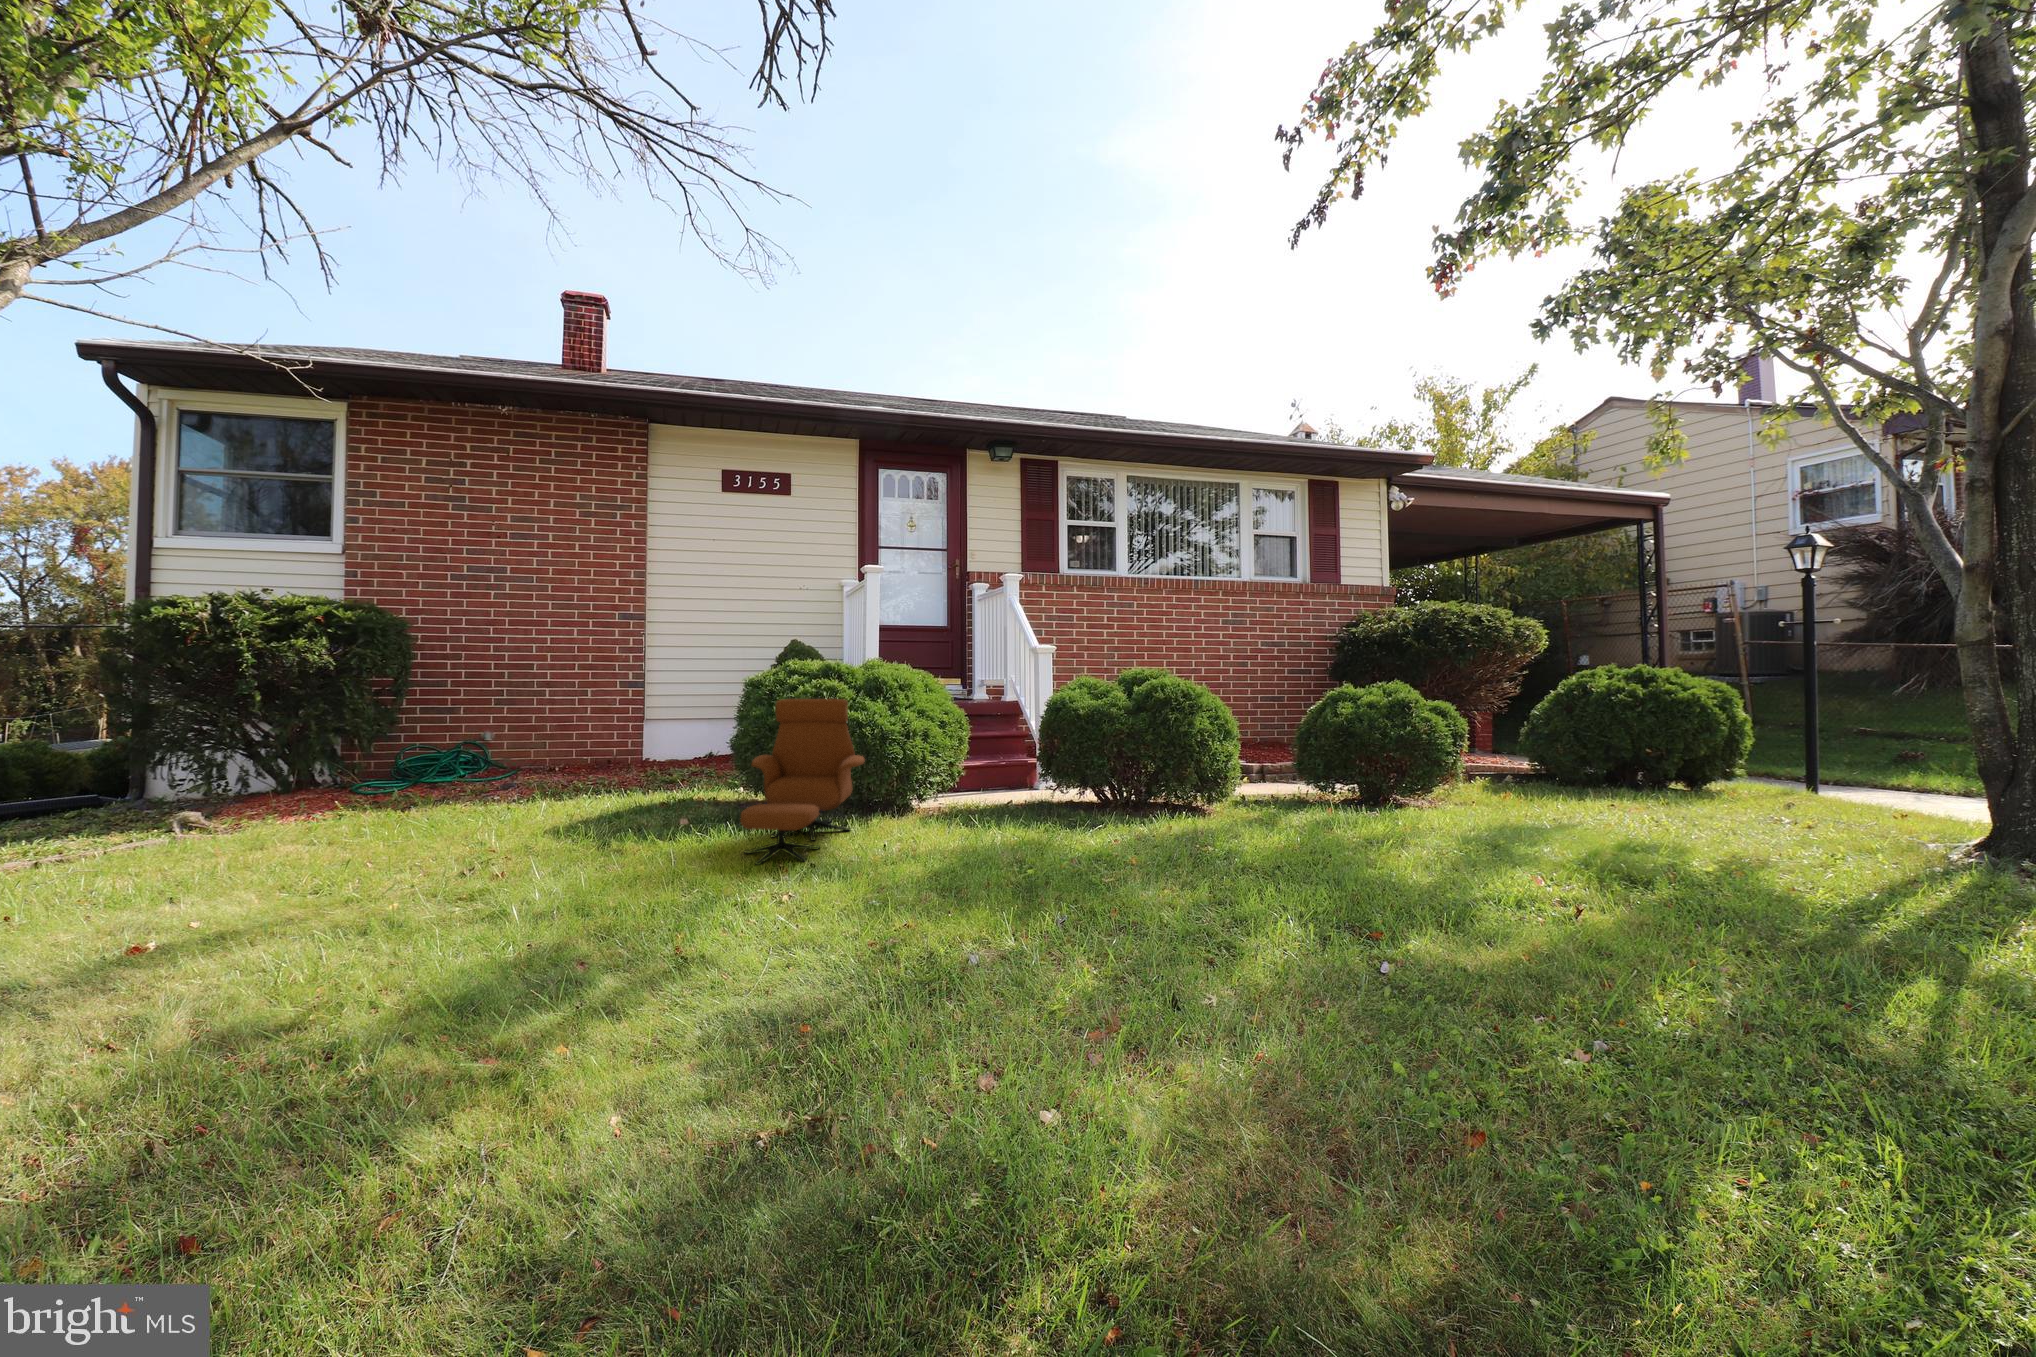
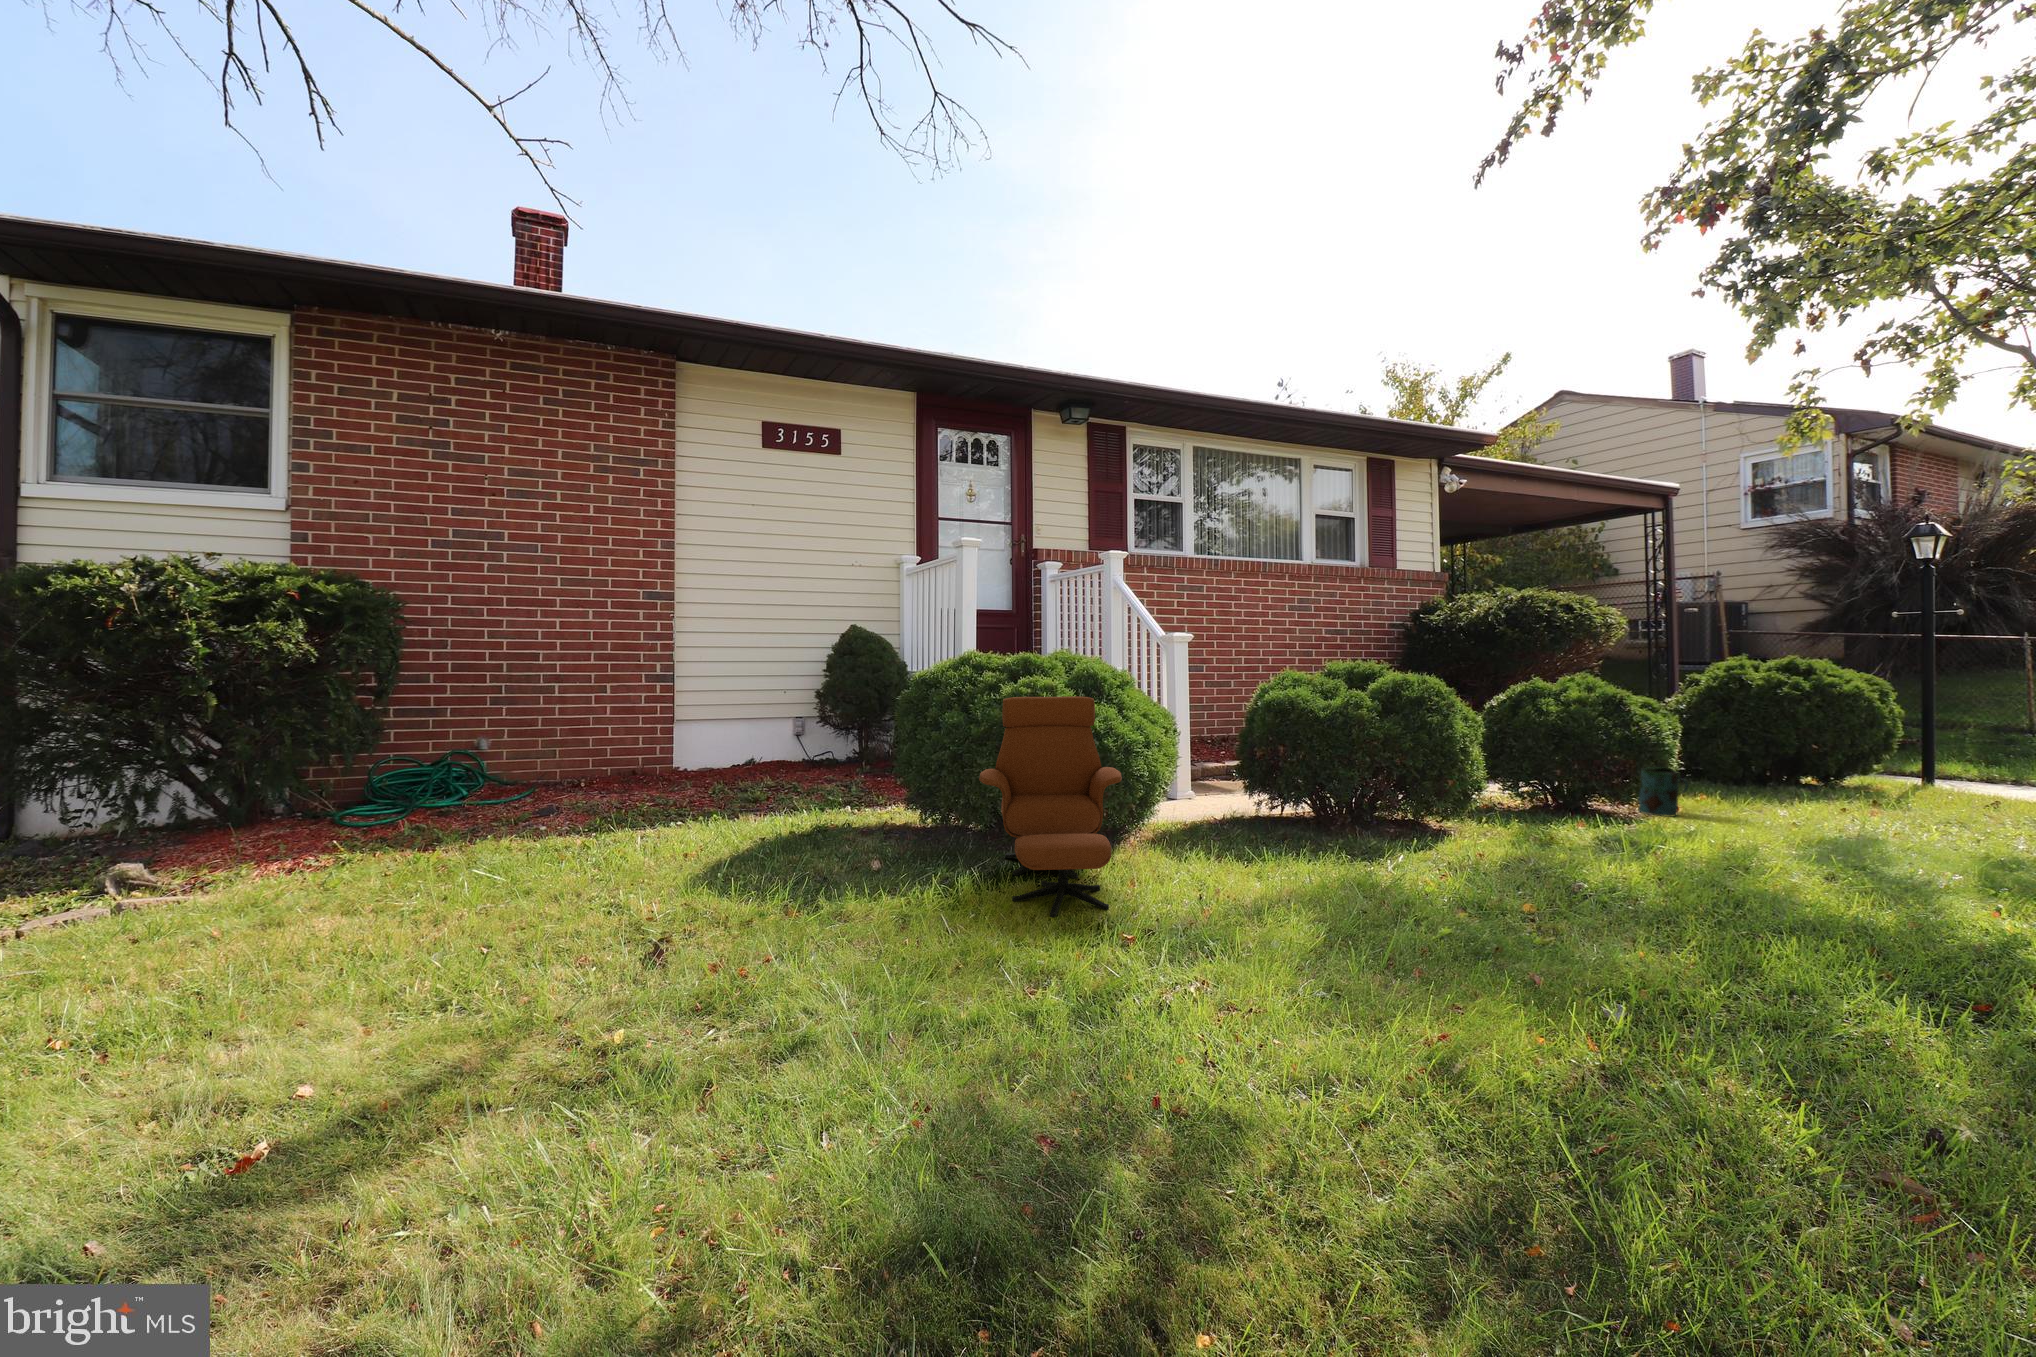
watering can: none [1398,759,1440,815] -> present [1638,767,1689,817]

